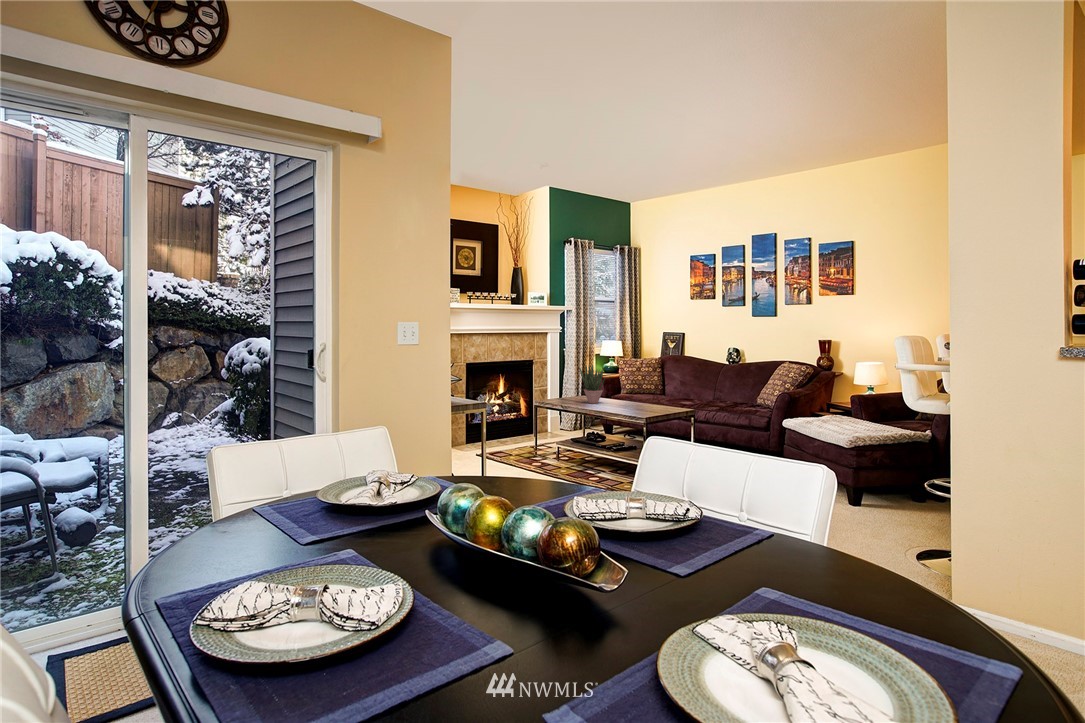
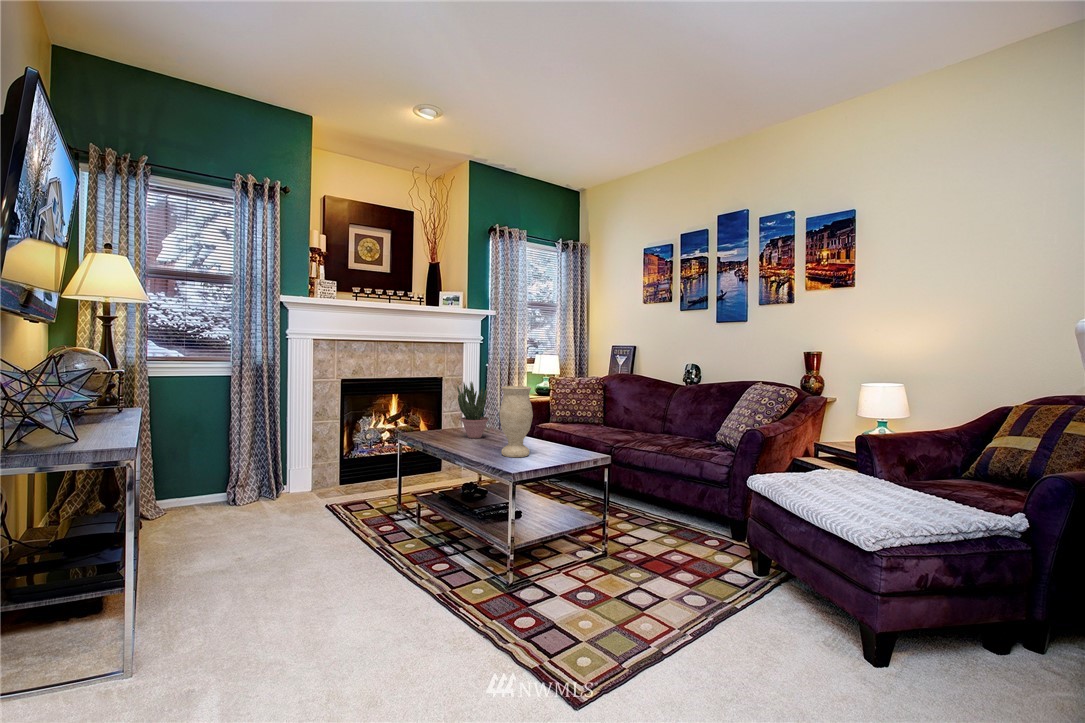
vase: none [626,367,648,412] -> present [499,386,533,457]

